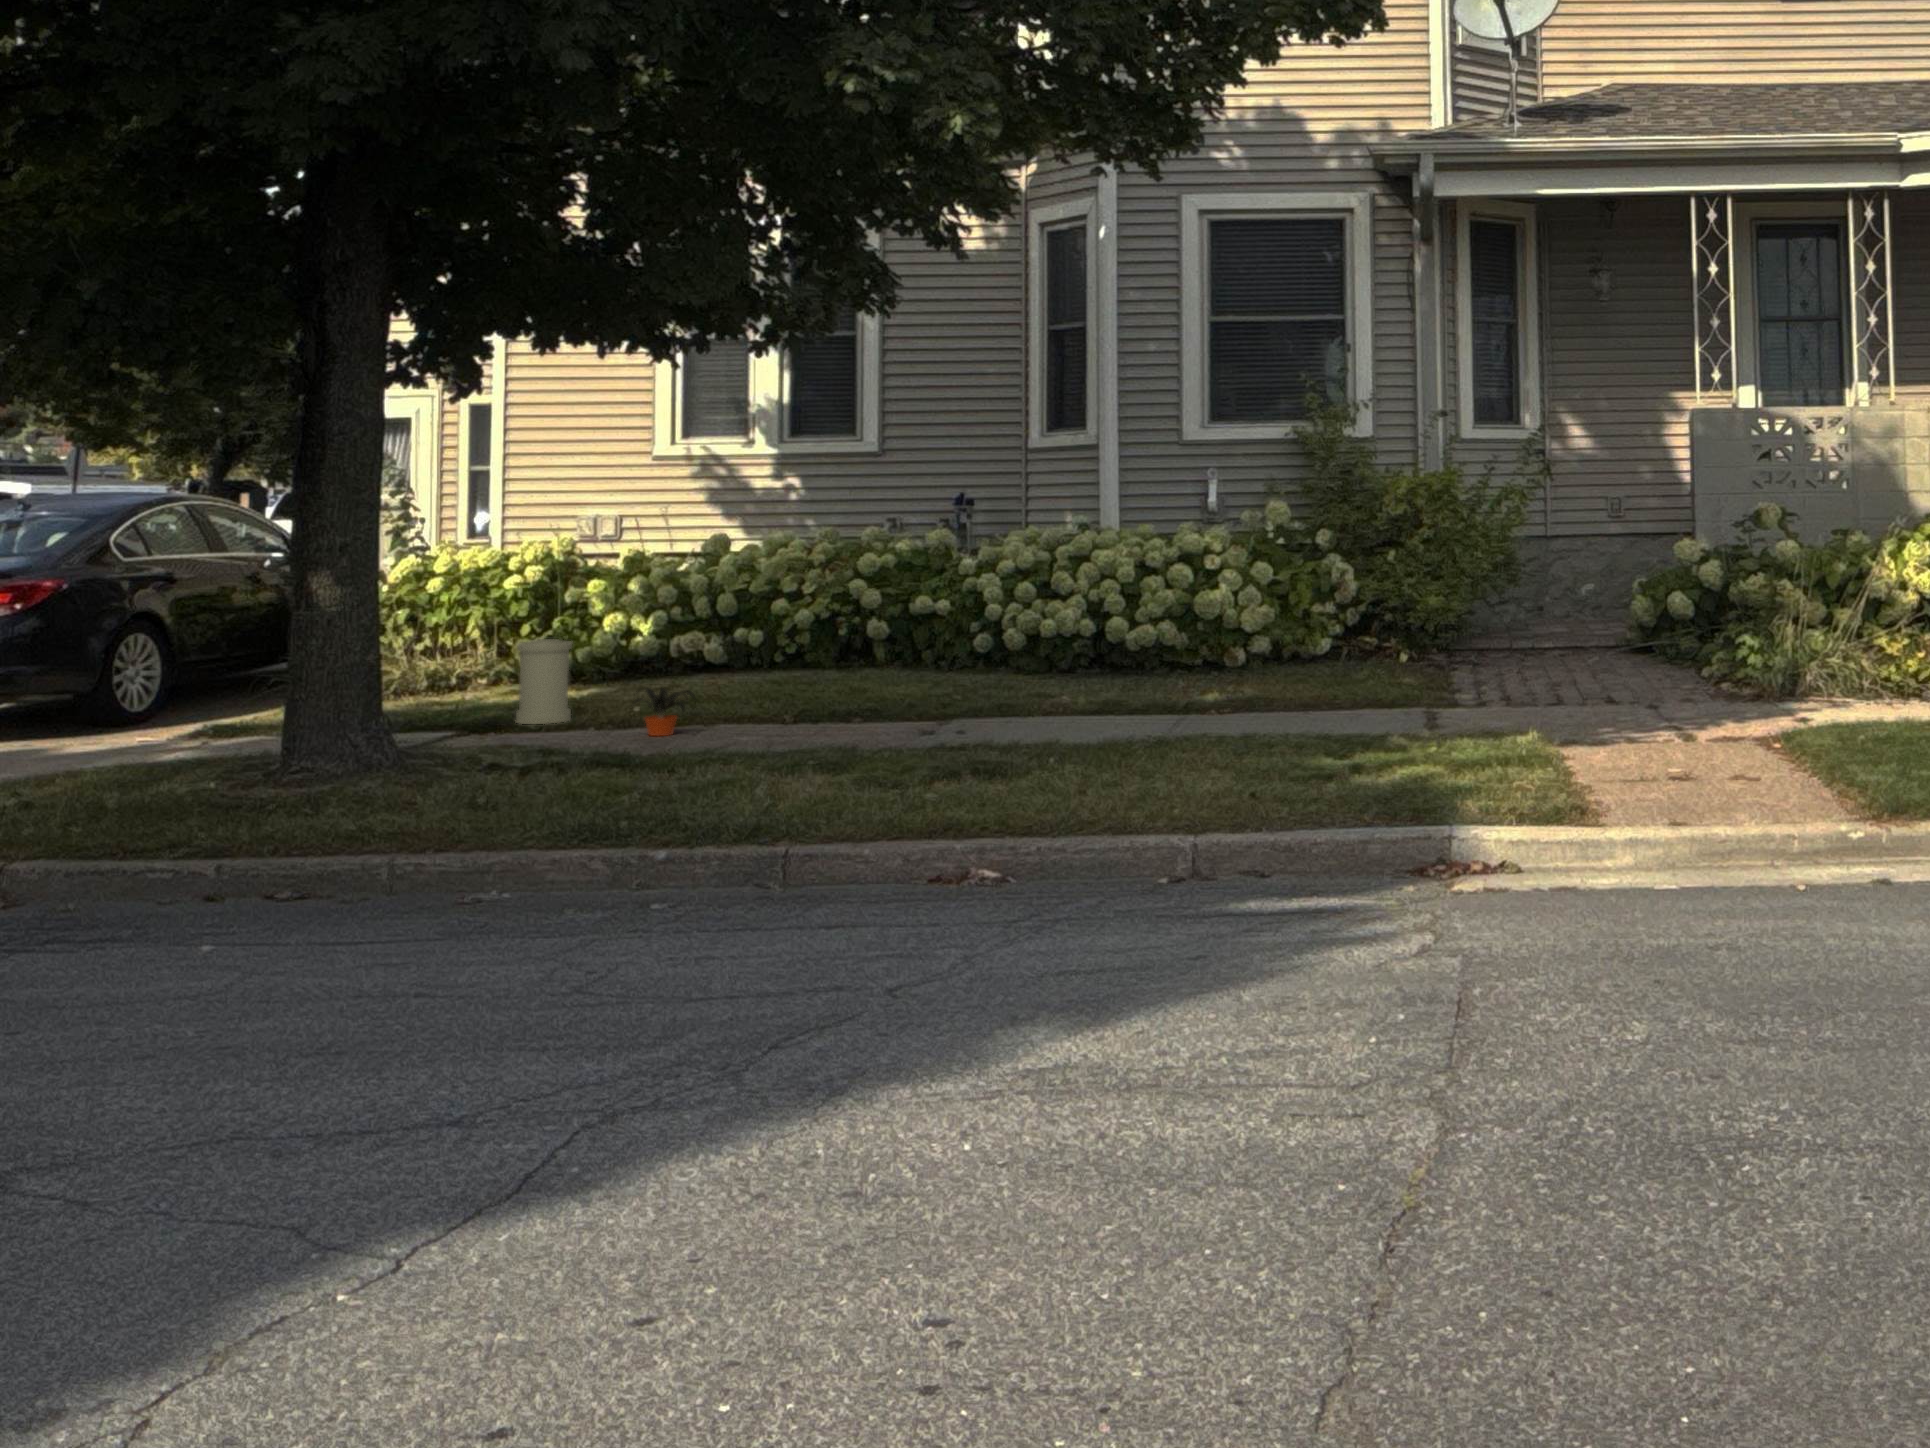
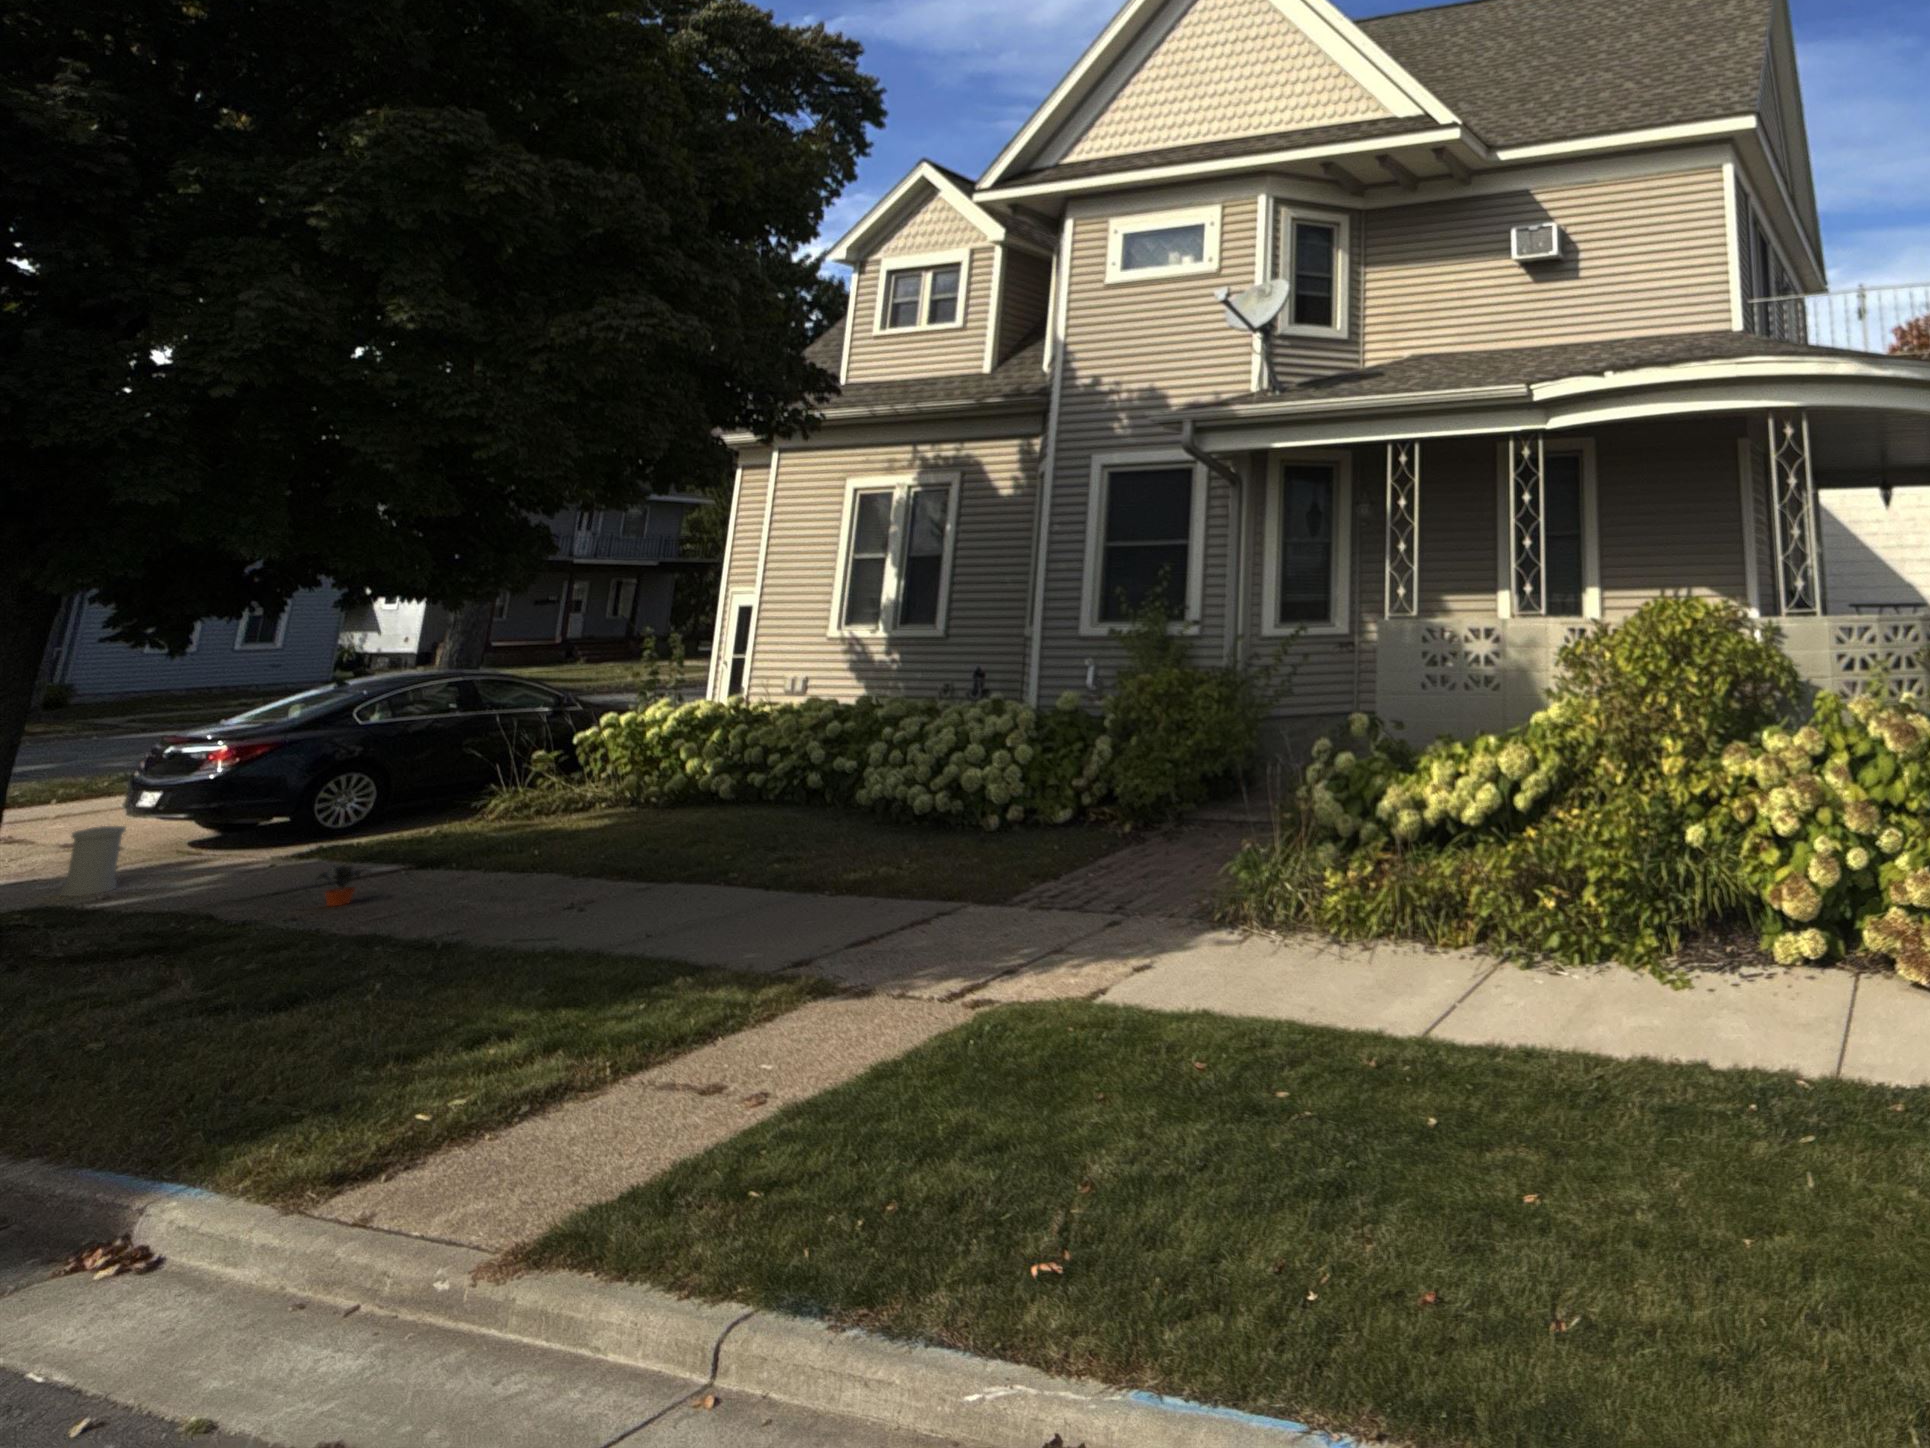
trash can: present [516,639,572,724] -> present [61,826,126,896]

